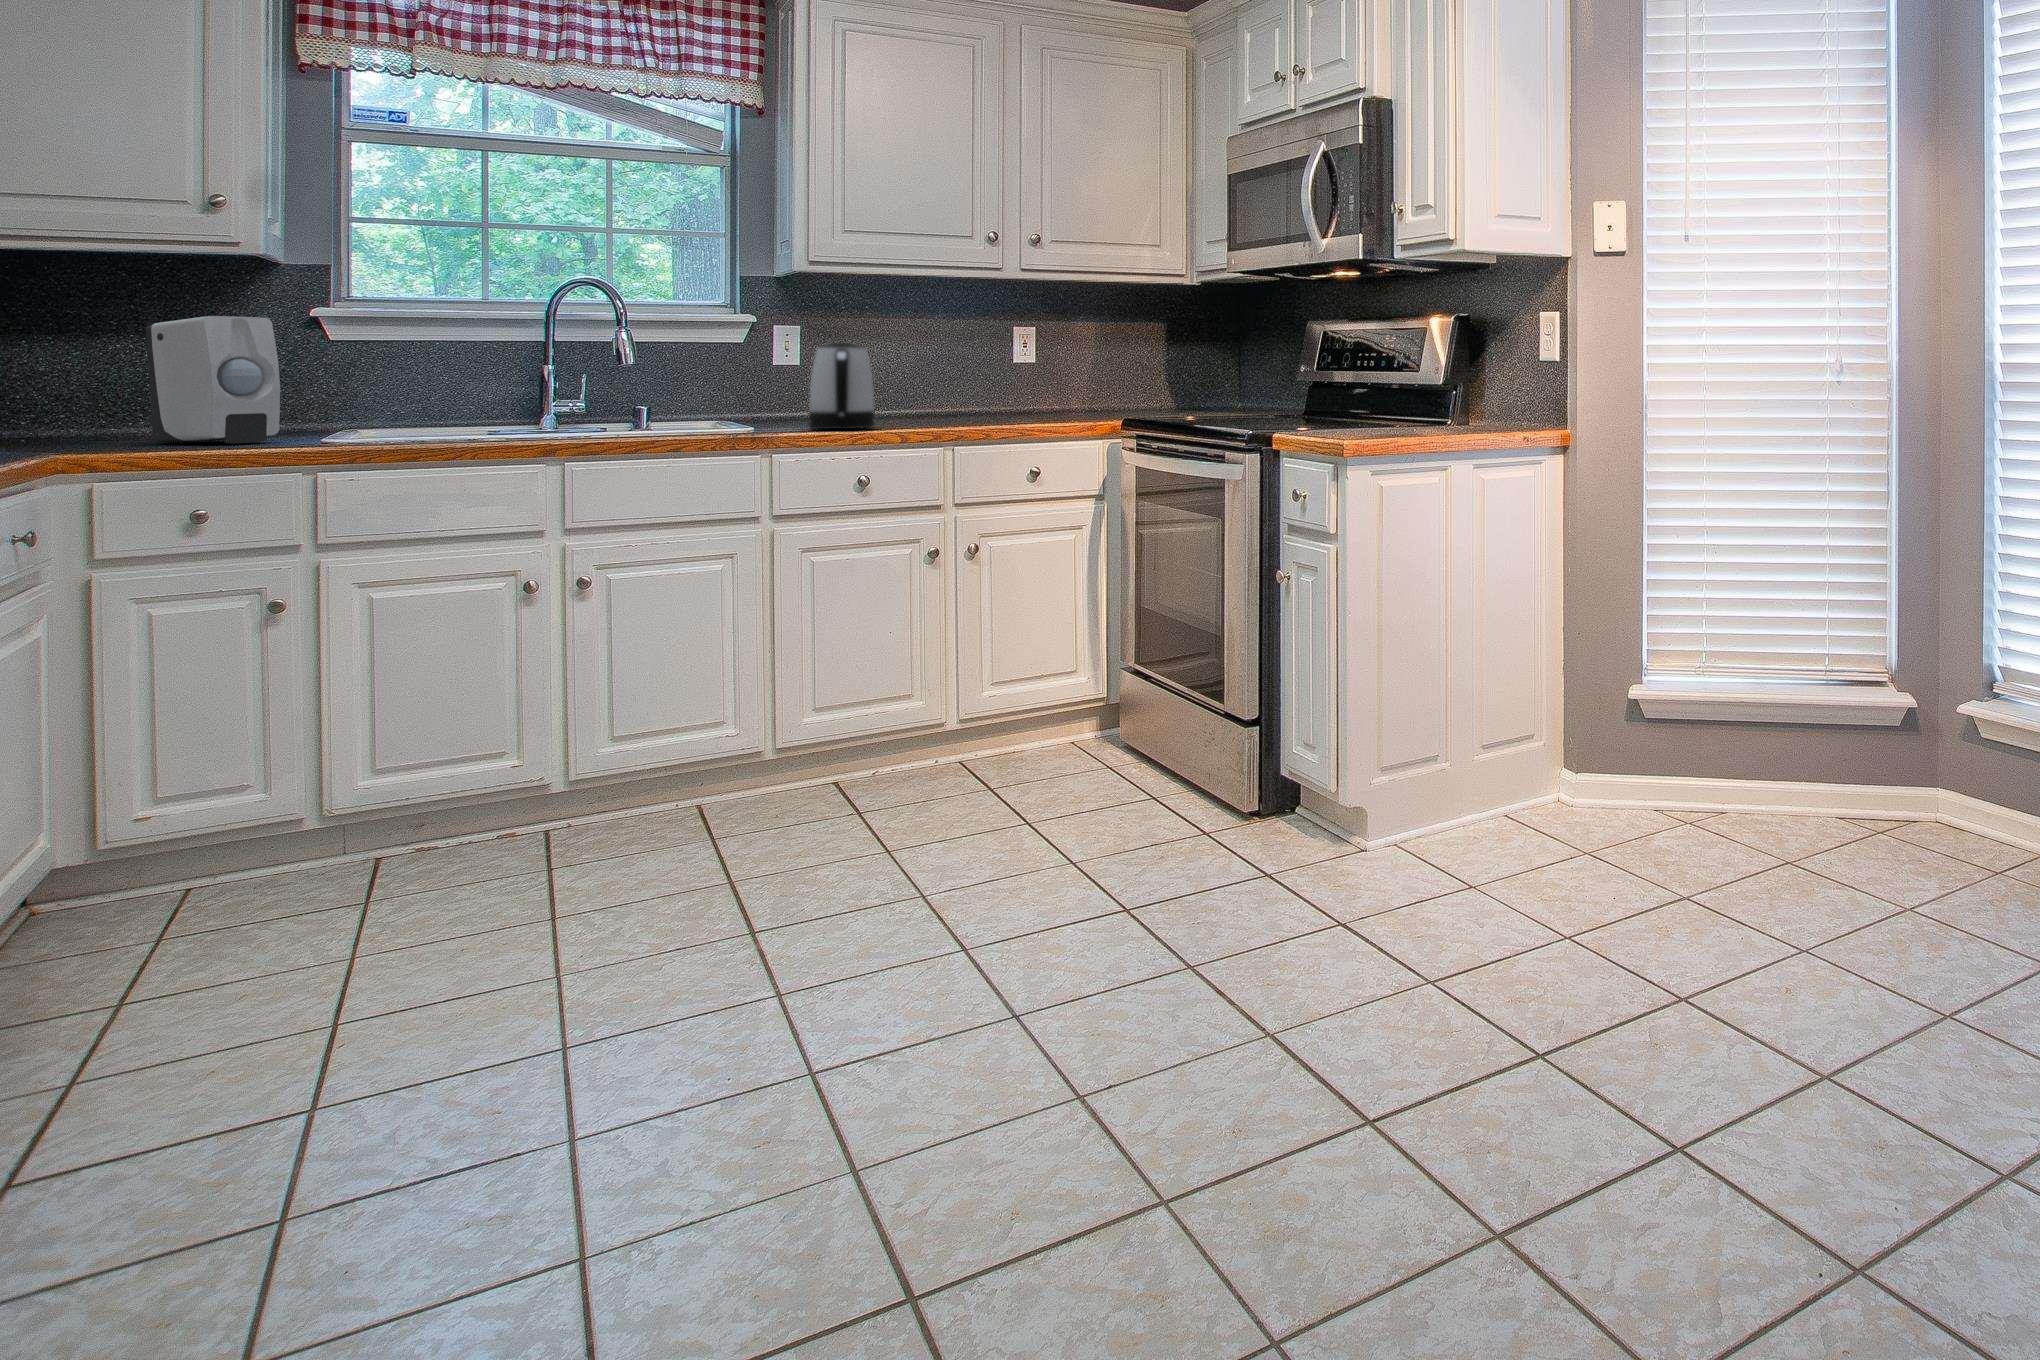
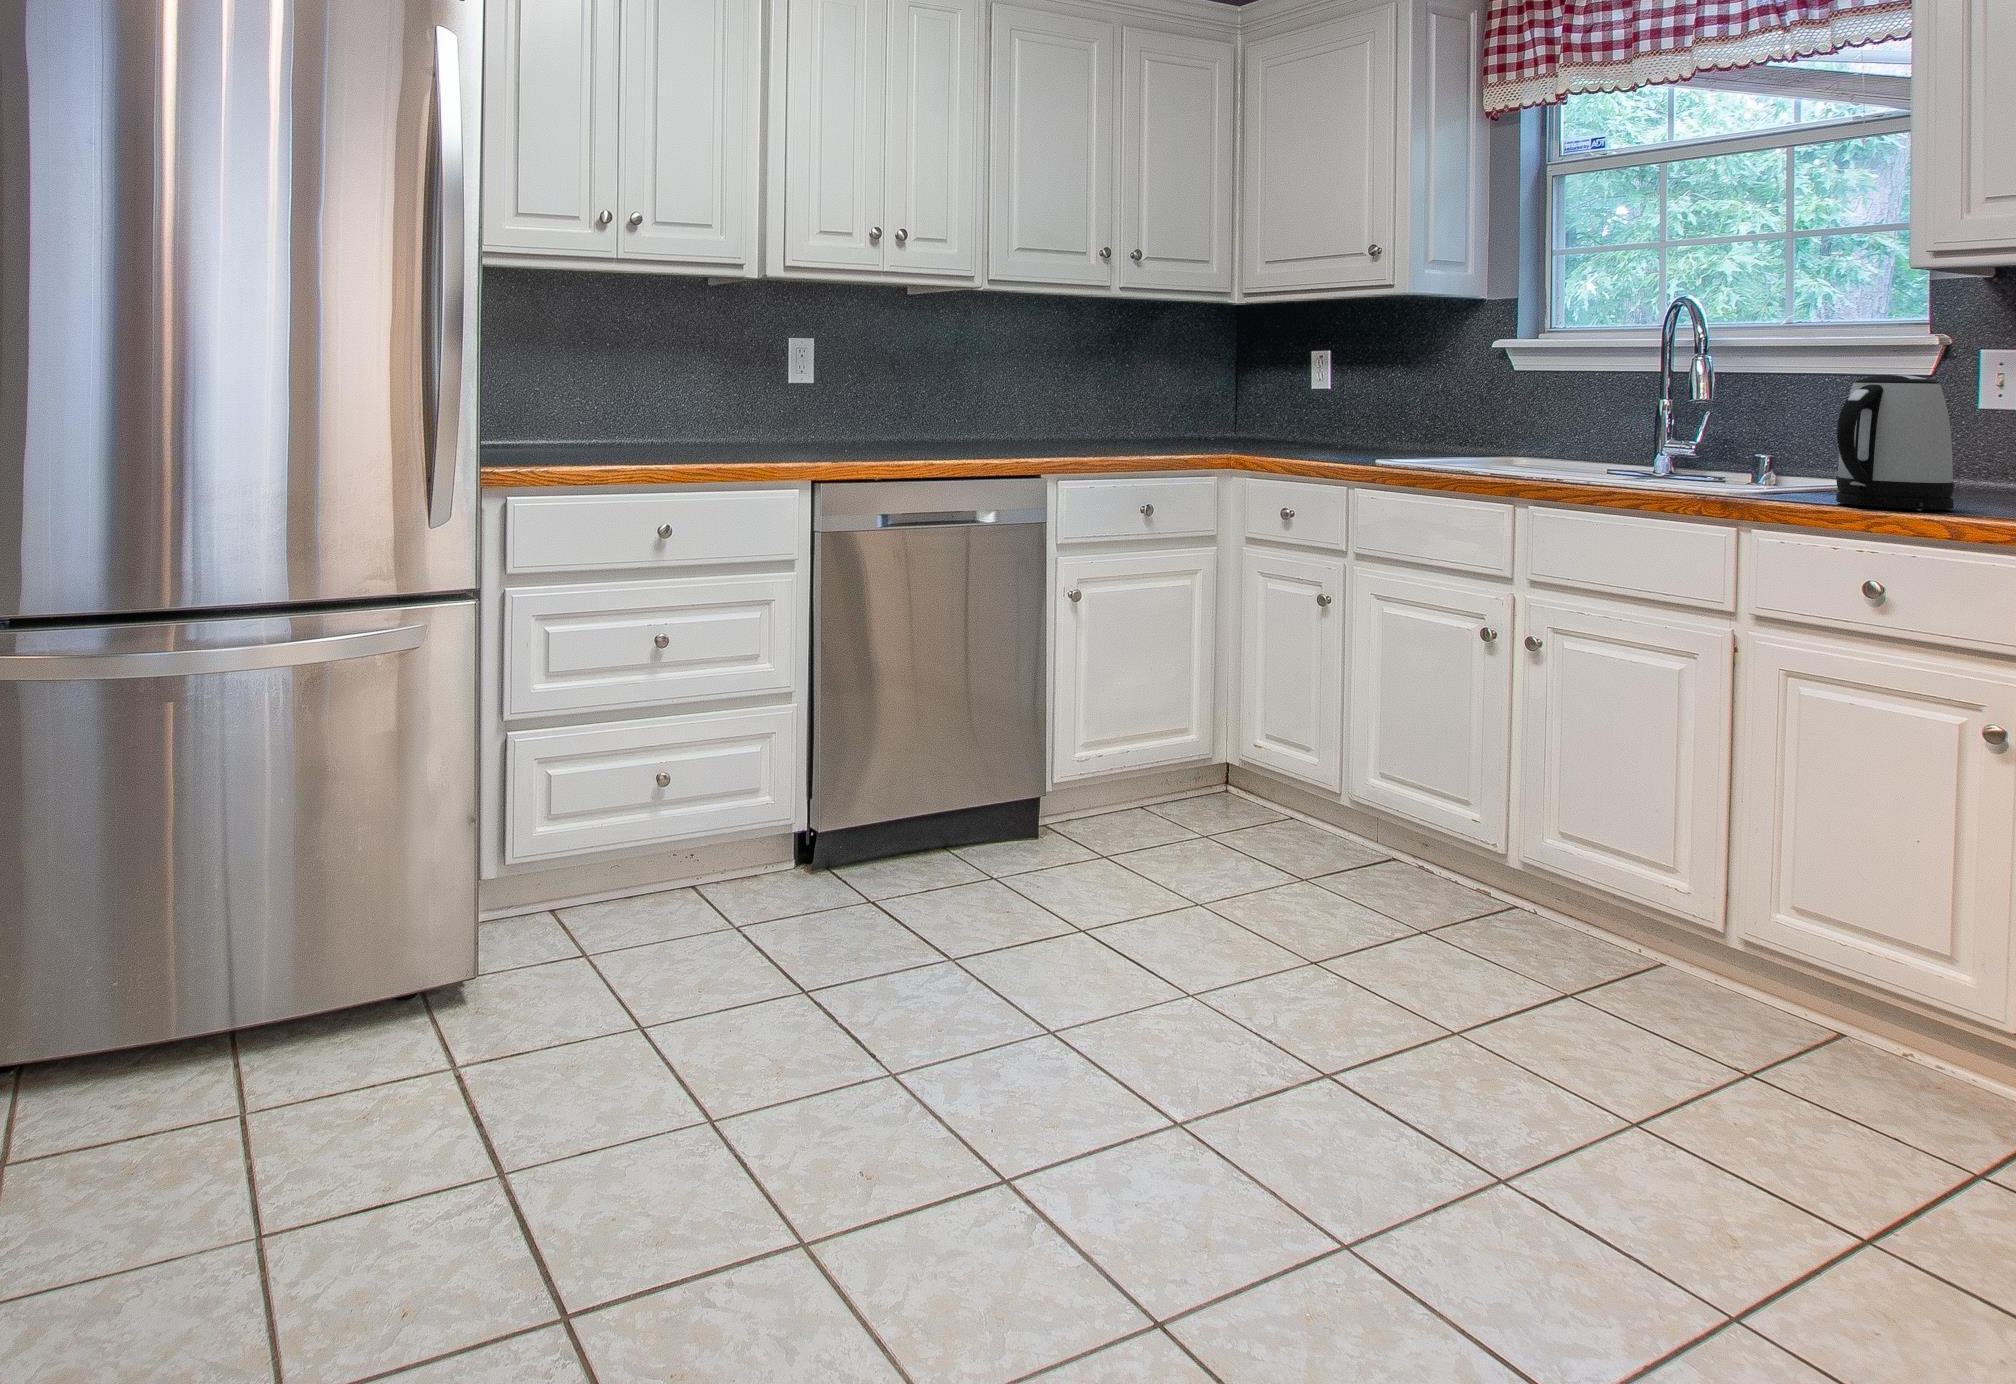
soap dispenser: present [146,316,280,444] -> none [1280,355,1334,462]

